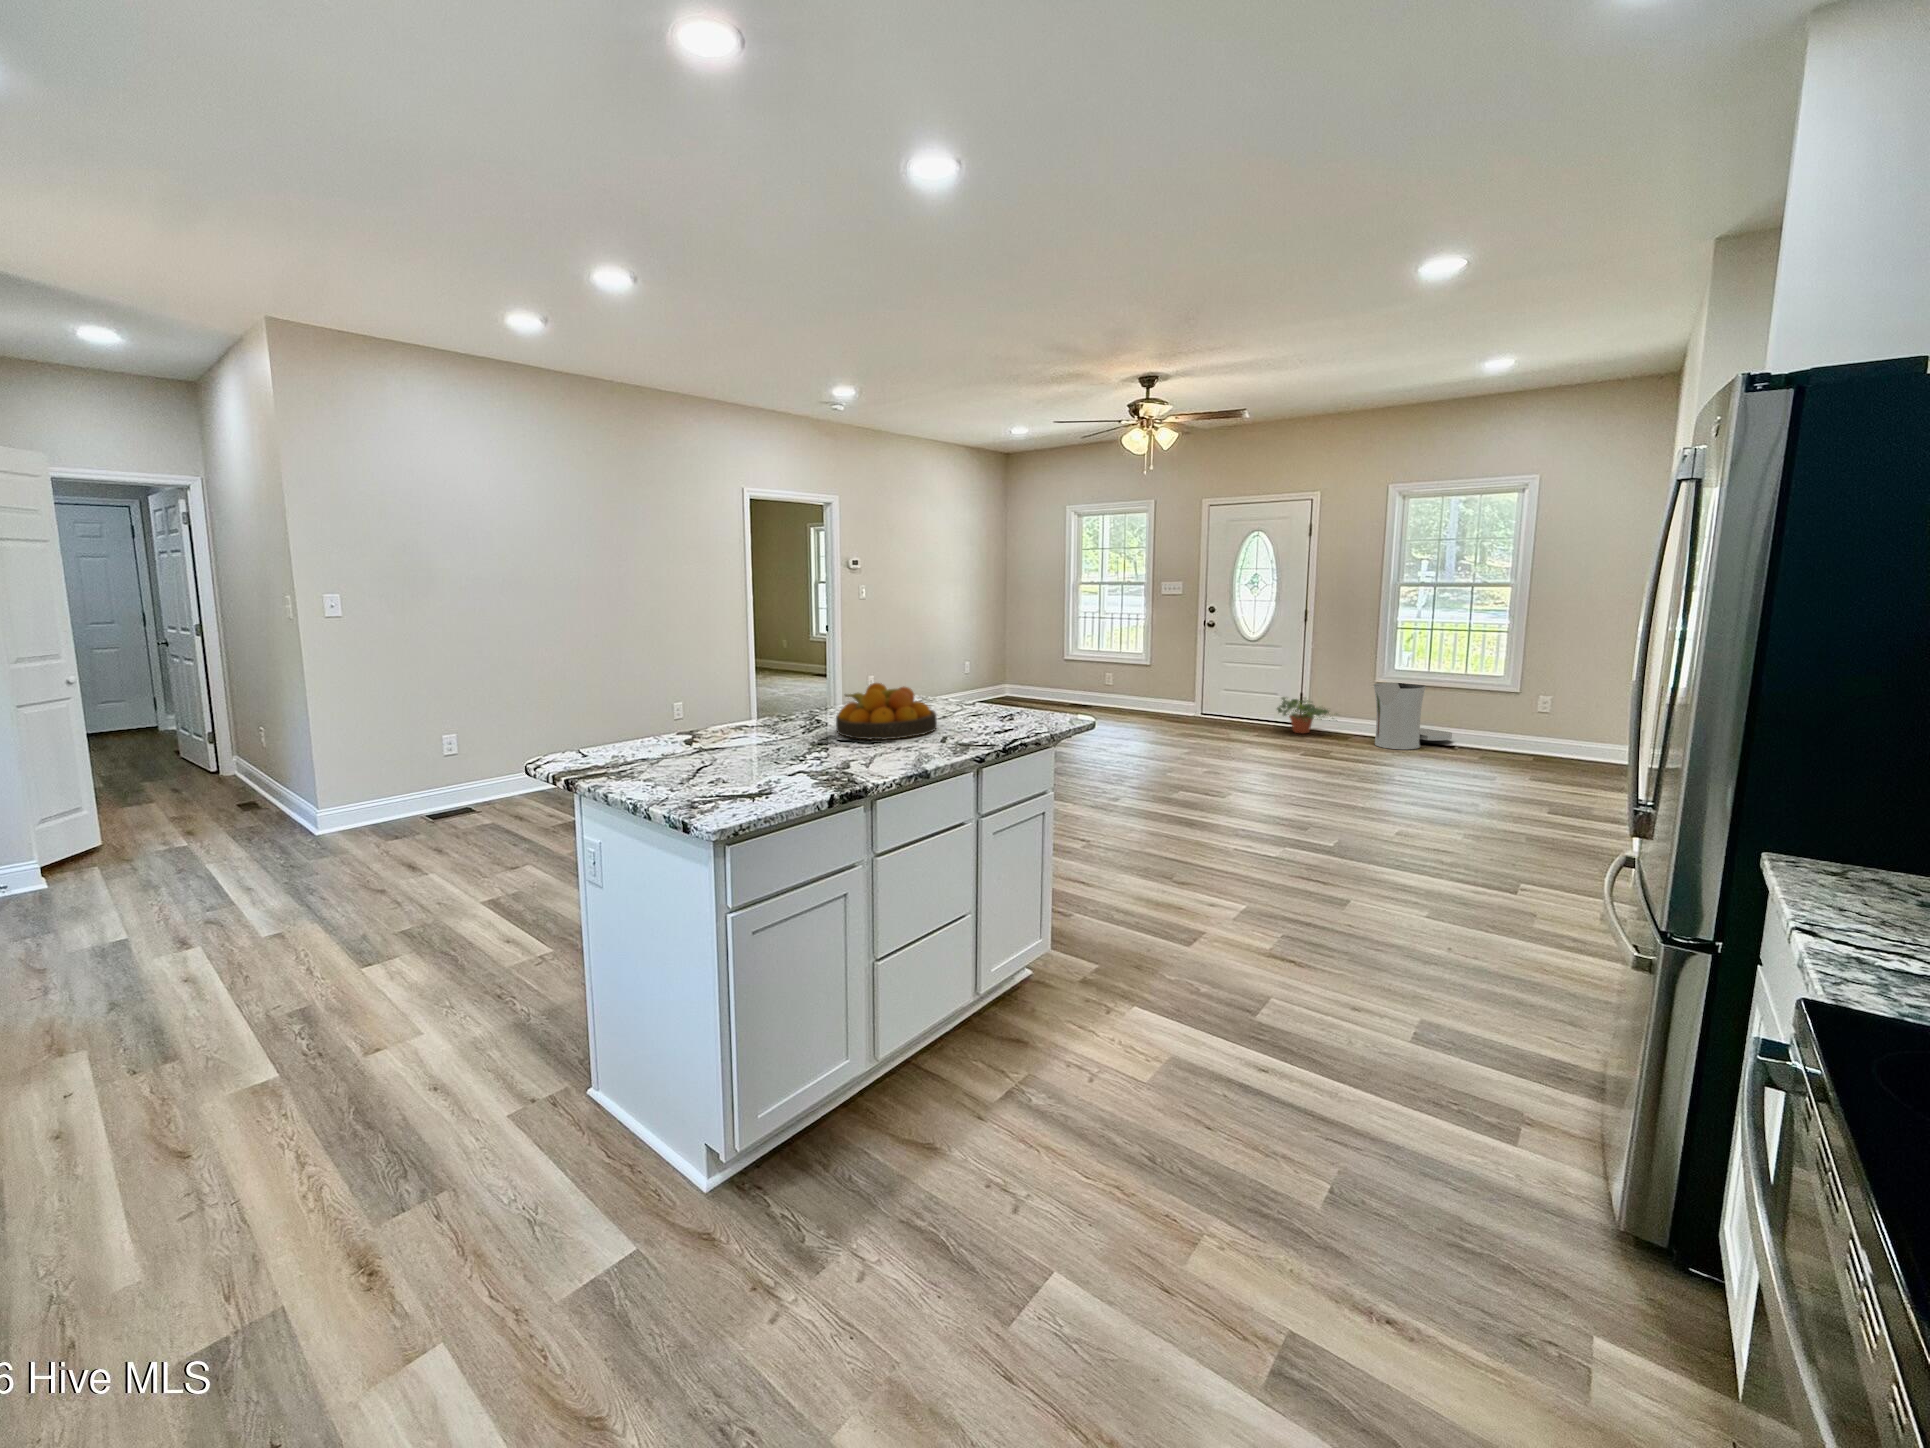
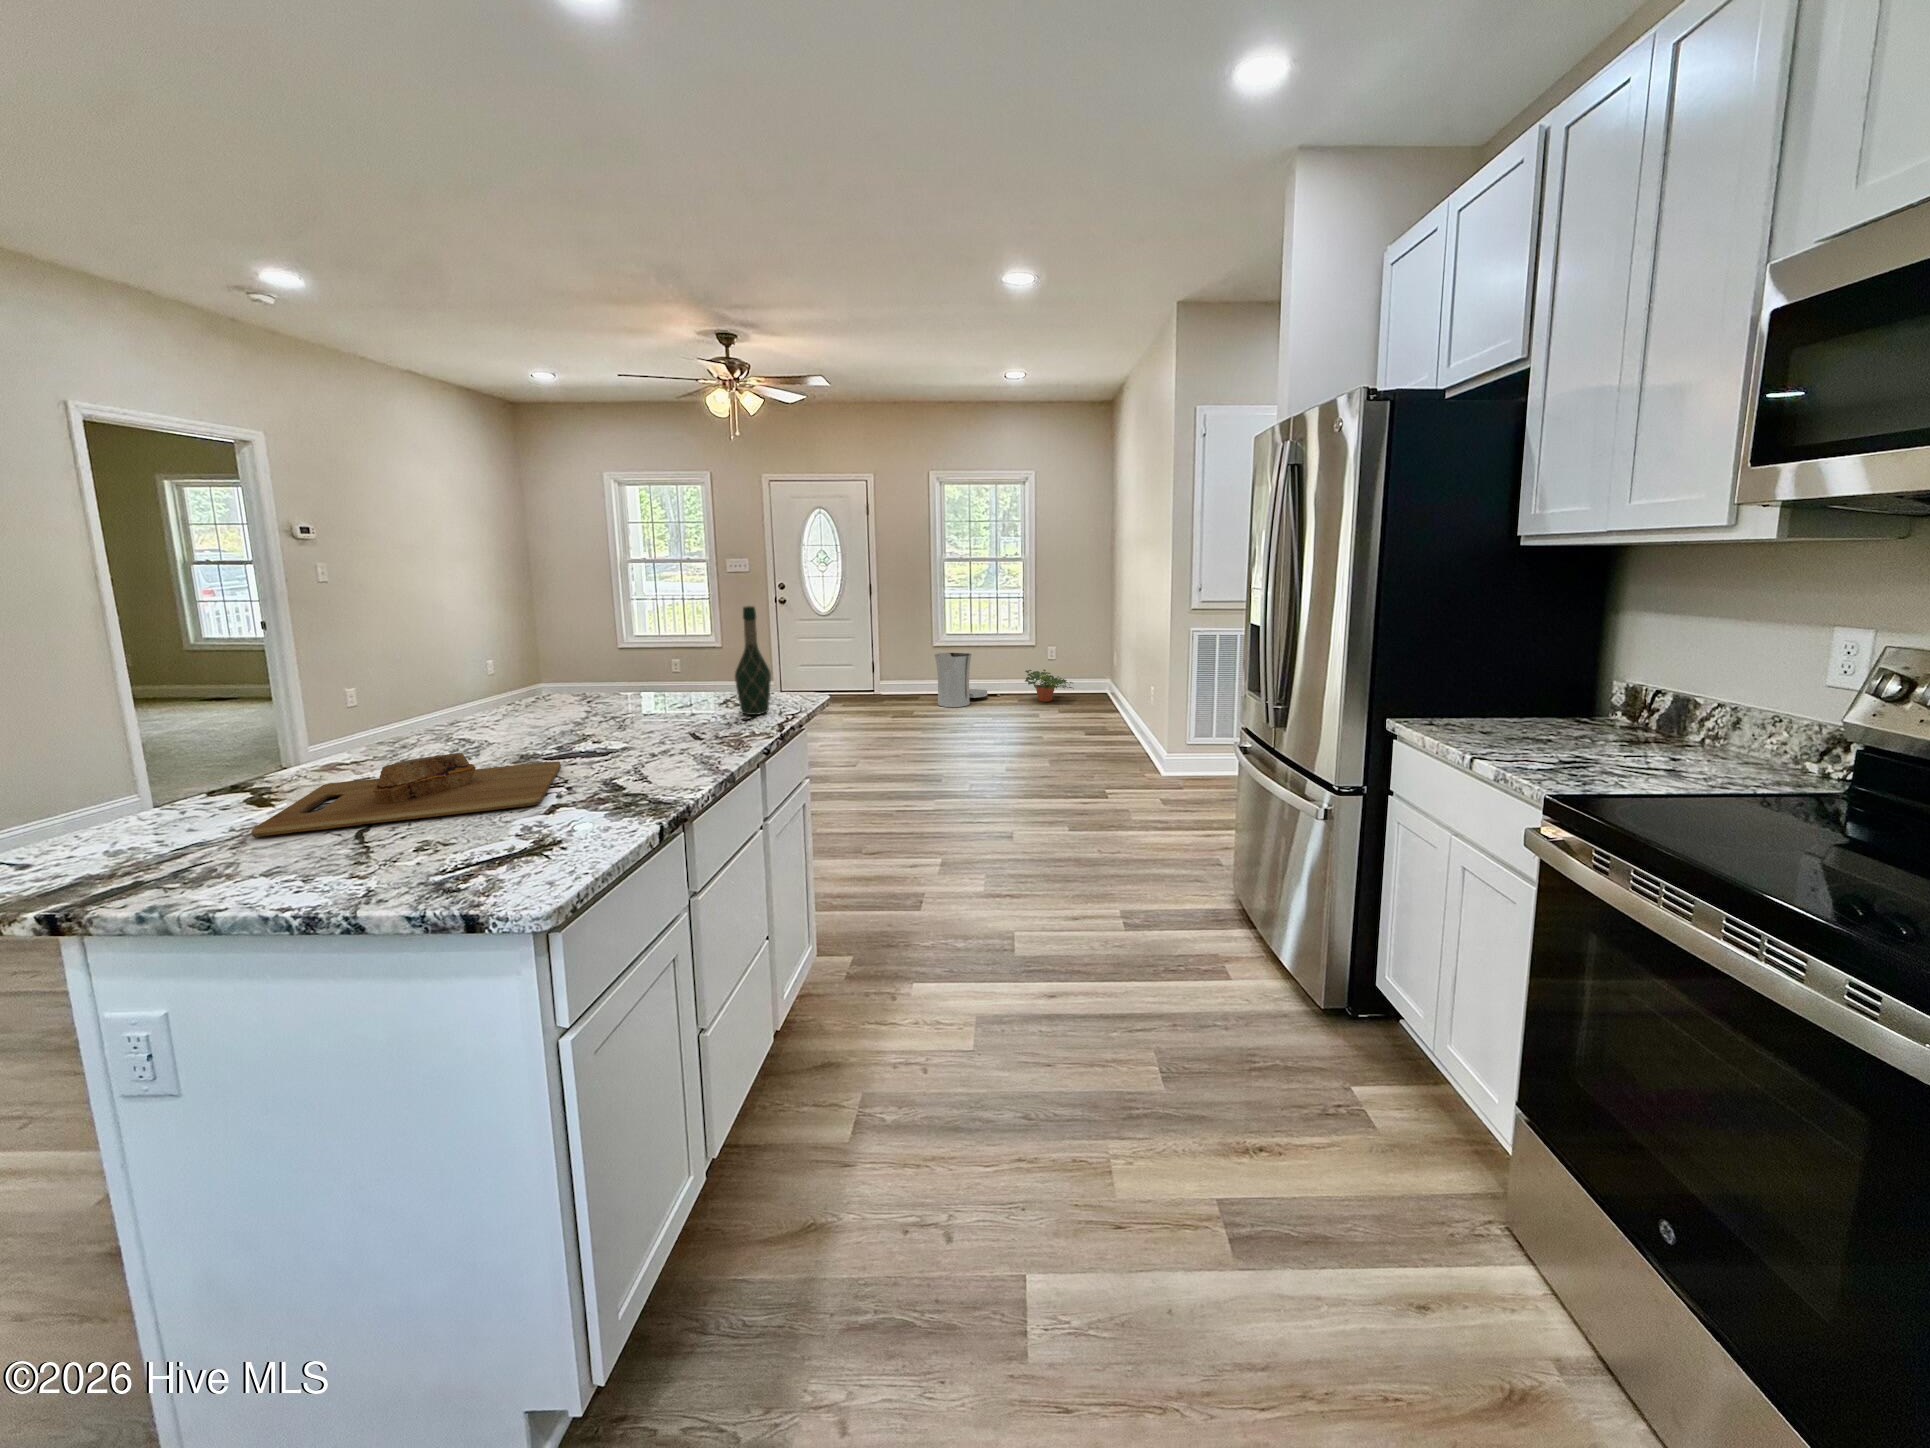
wine bottle: none [984,640,1013,732] -> present [735,606,771,715]
fruit bowl: present [836,683,937,740] -> none [516,667,673,744]
potted plant: present [1277,697,1337,733] -> present [1025,670,1072,702]
cutting board: none [666,736,830,775] -> present [251,753,561,837]

